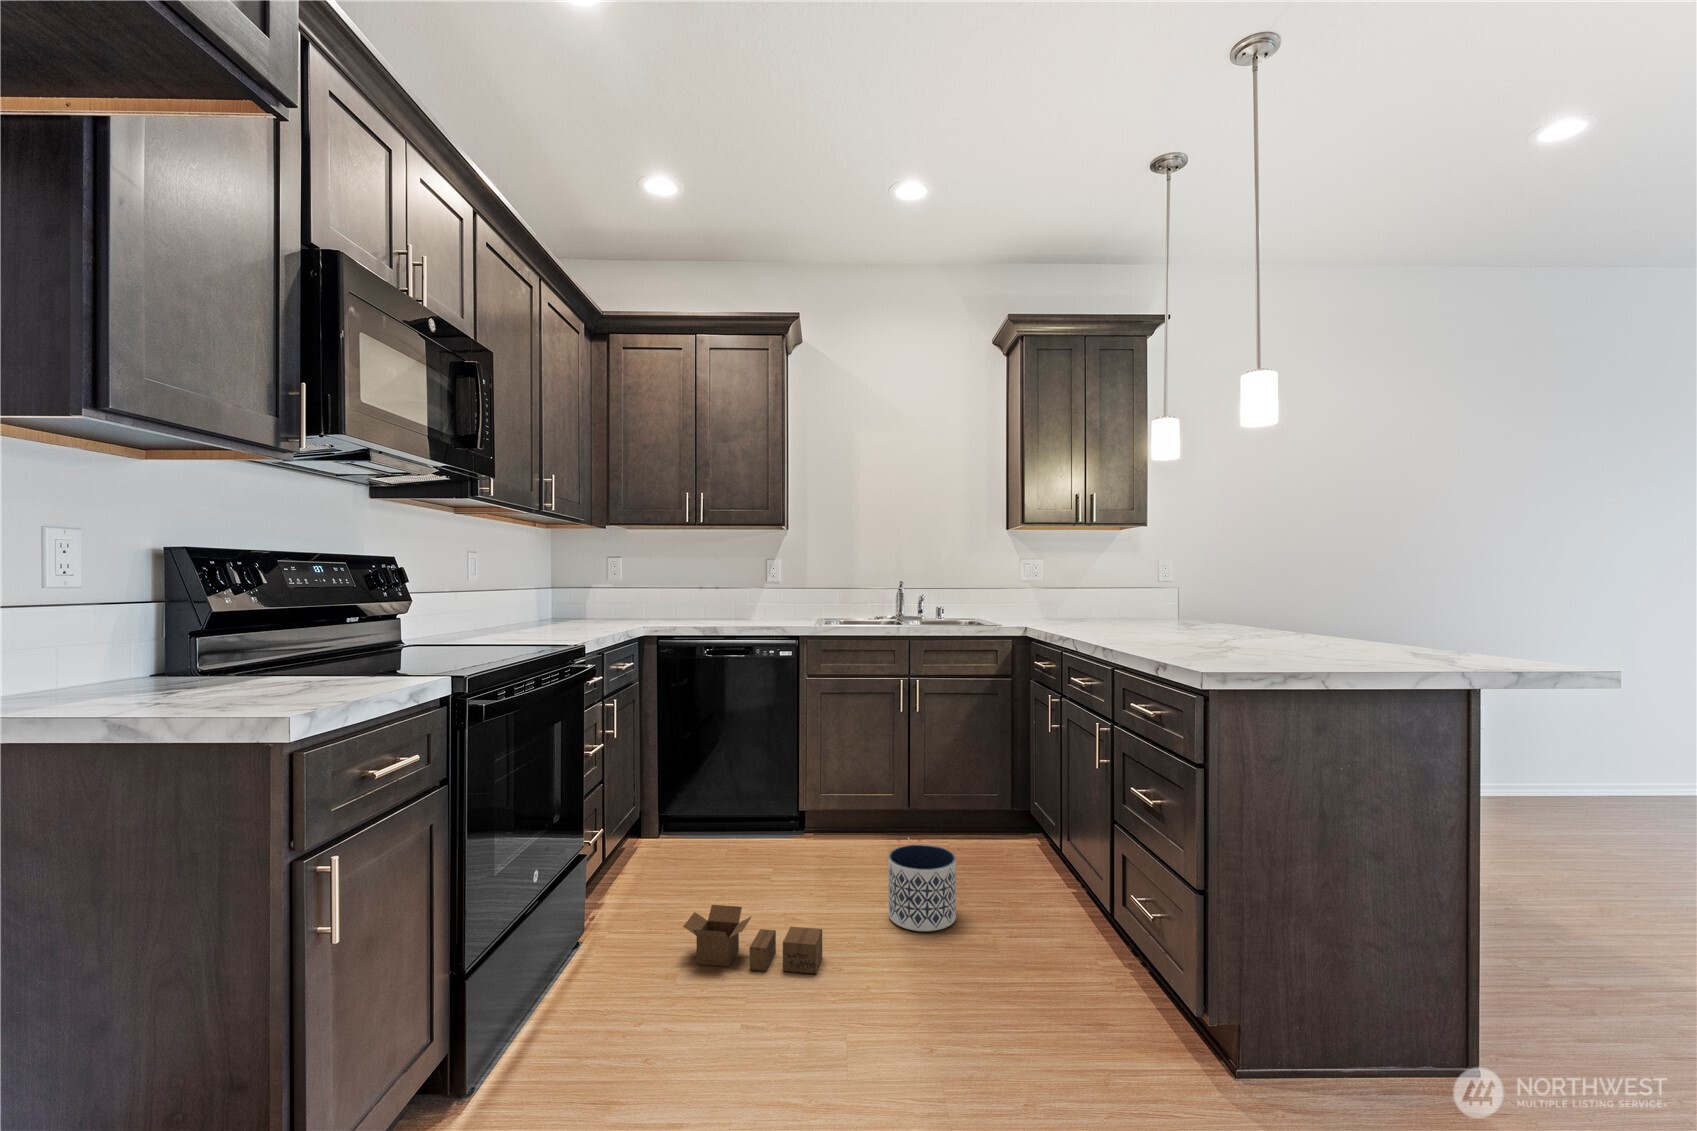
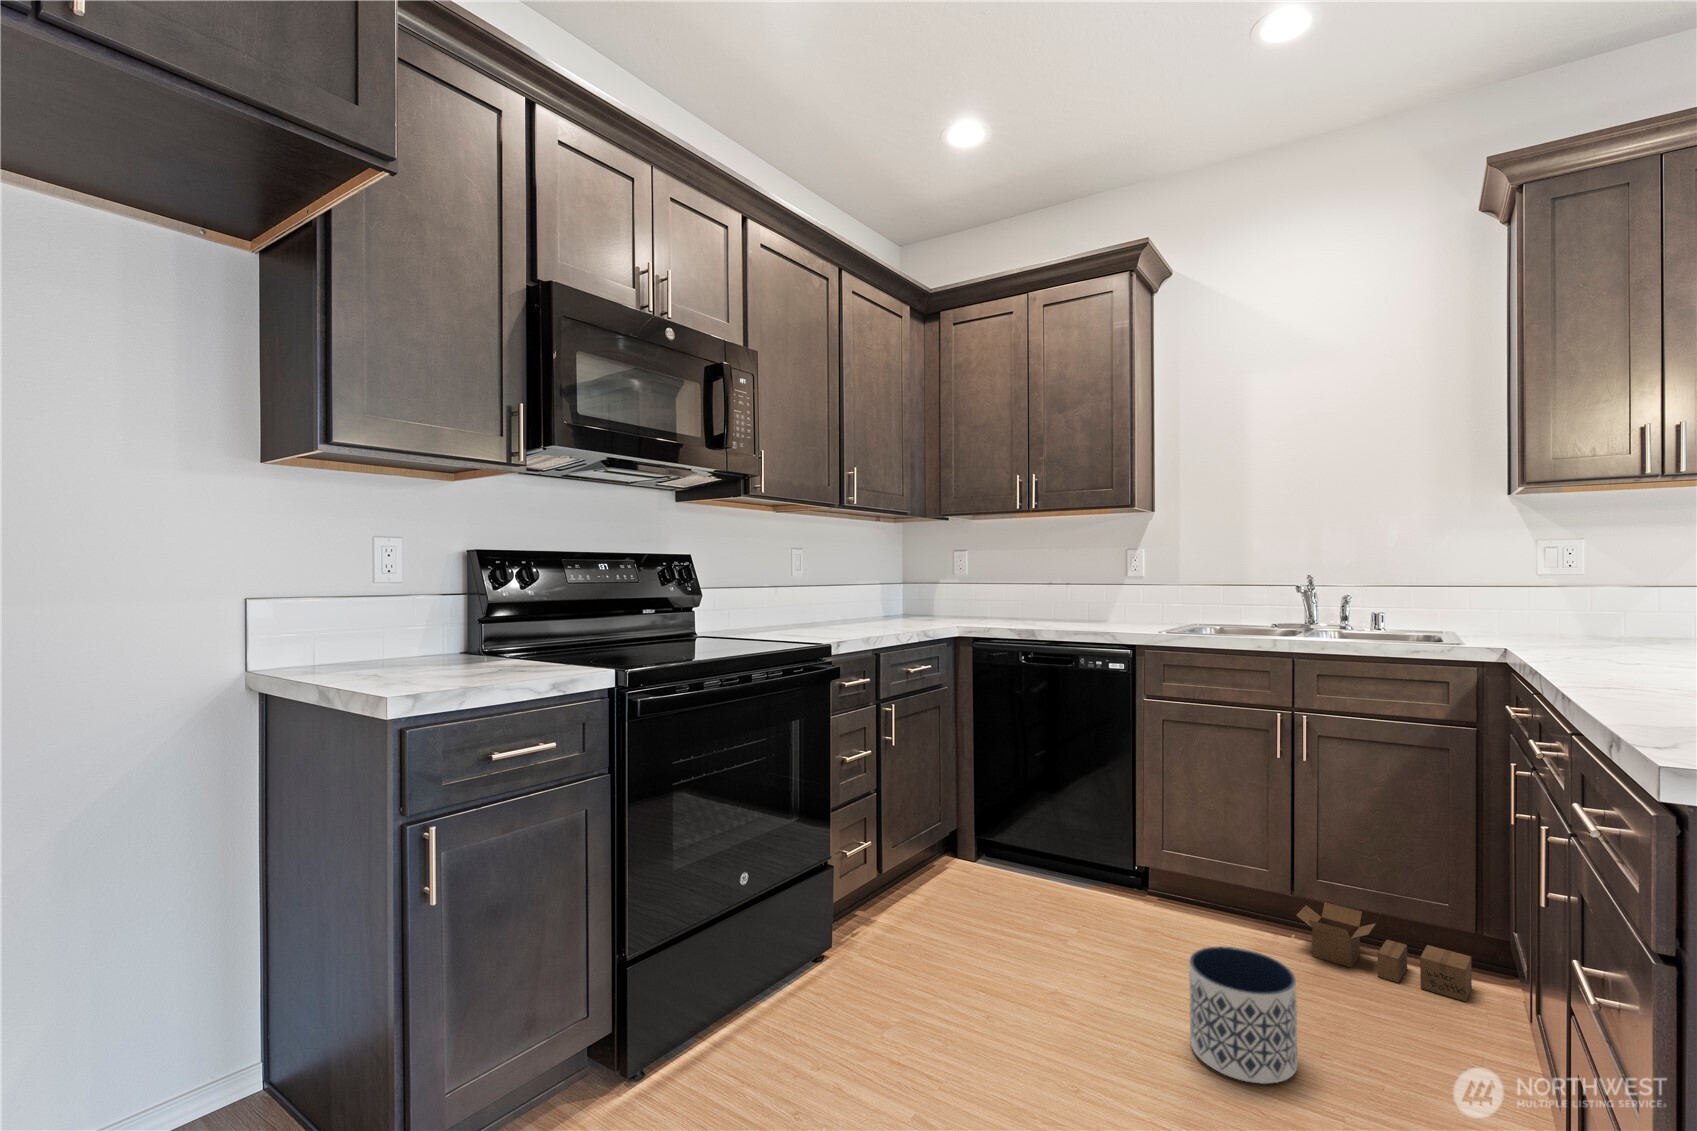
cardboard box: present [683,905,822,974] -> present [1296,902,1472,1001]

